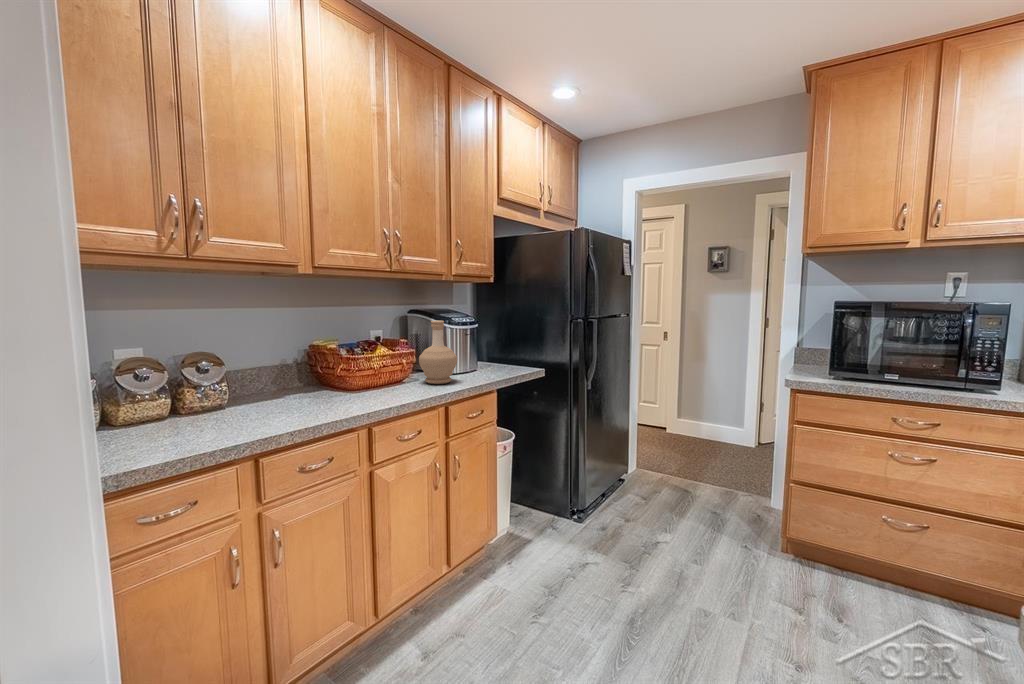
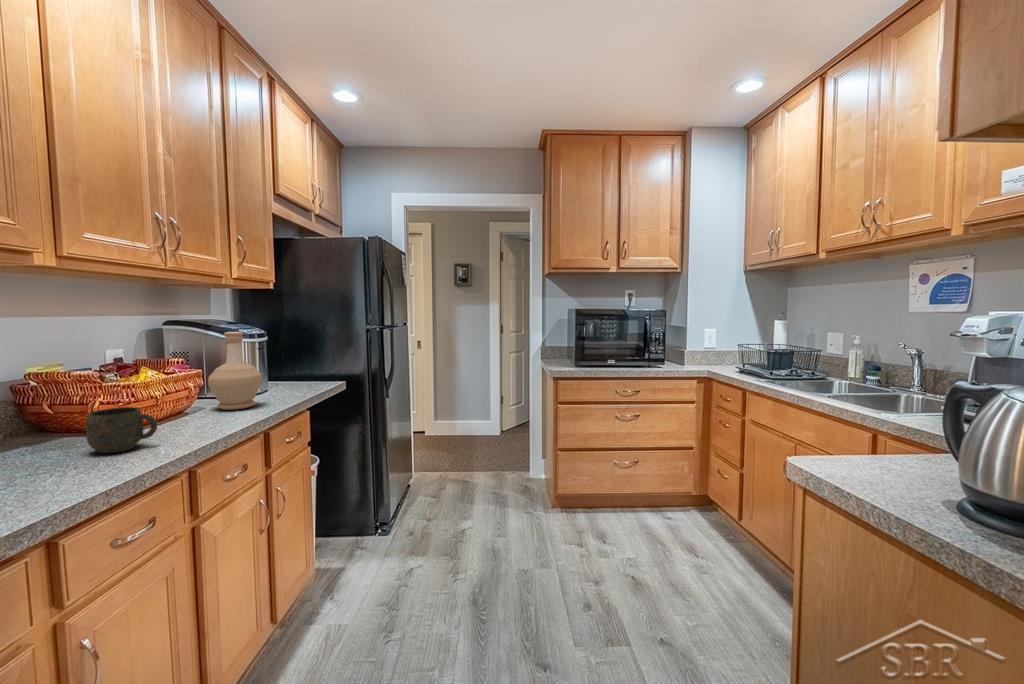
mug: none [318,374,357,405] -> present [86,407,157,453]

